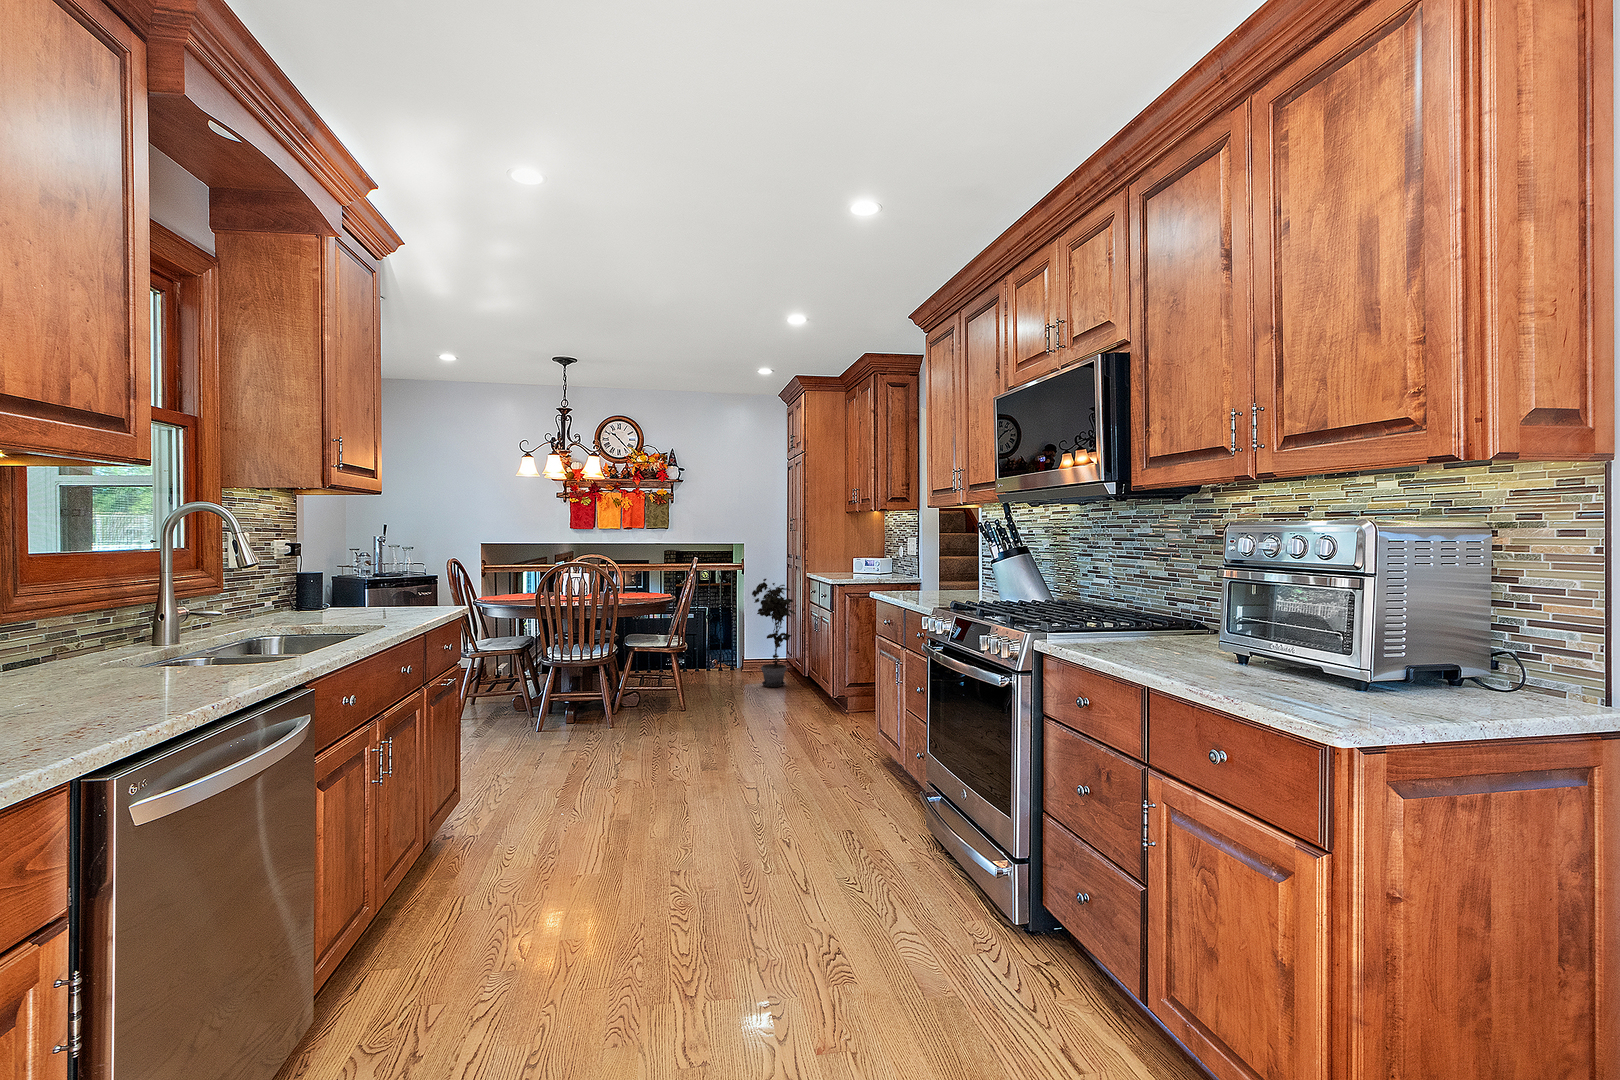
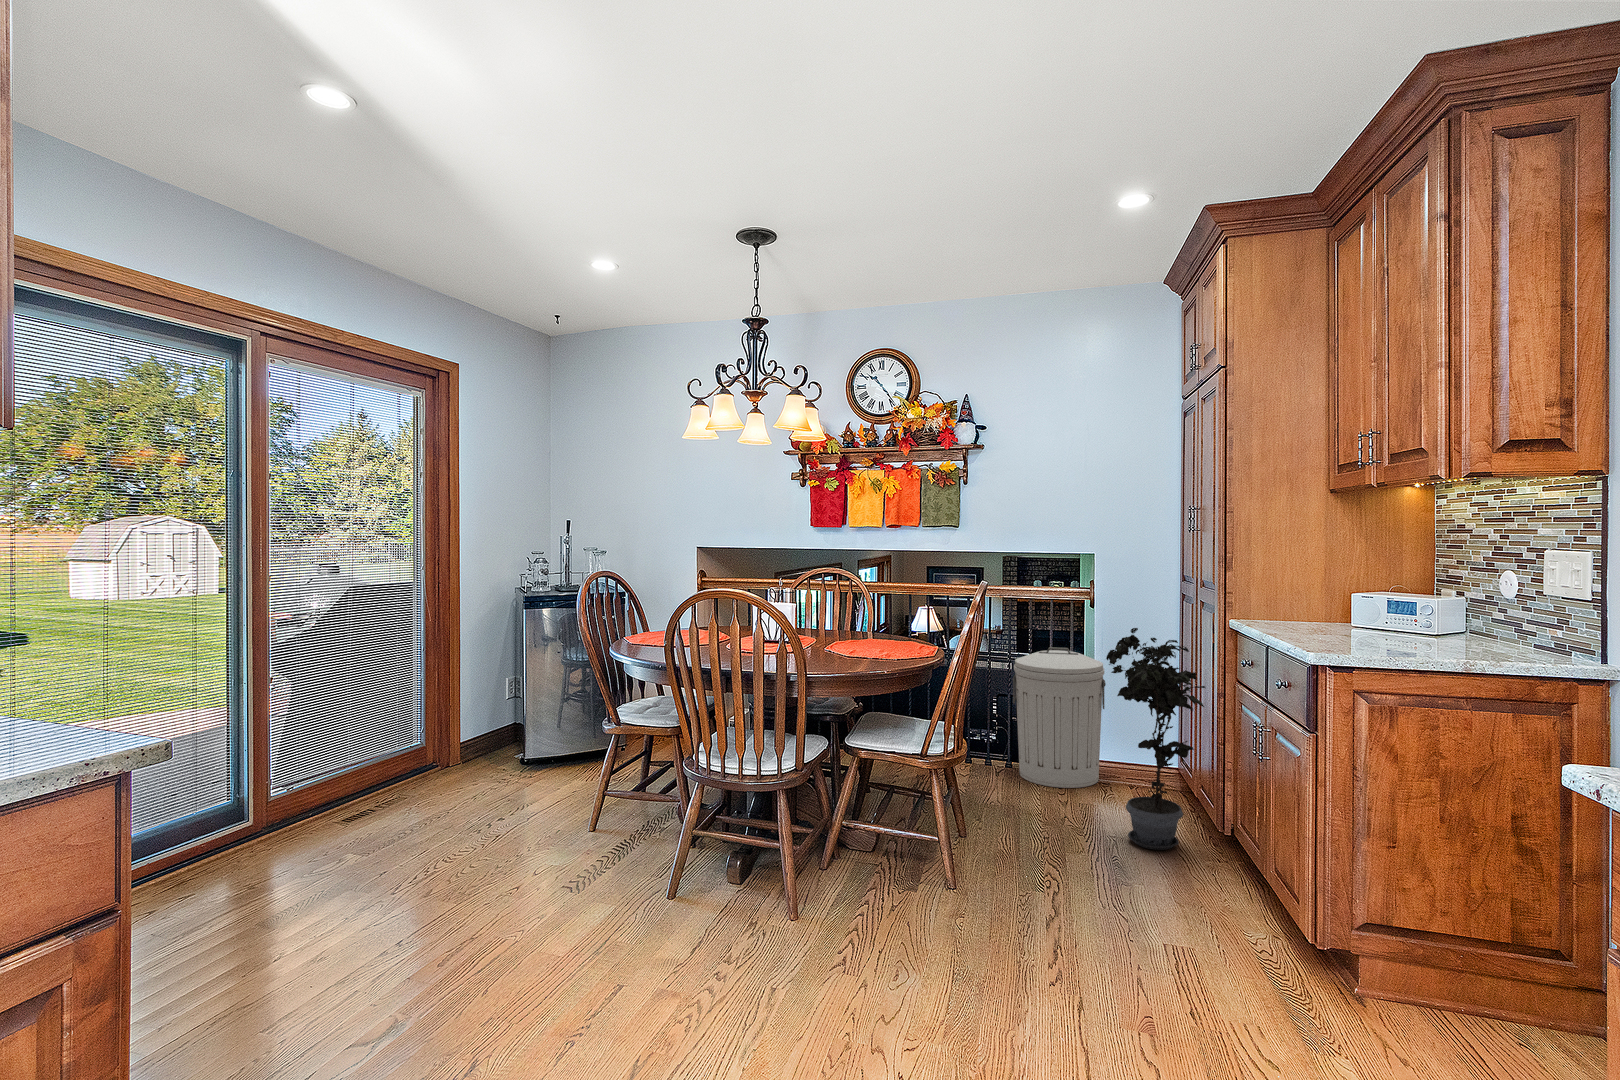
trash can: none [700,596,750,672] -> present [1012,647,1106,788]

